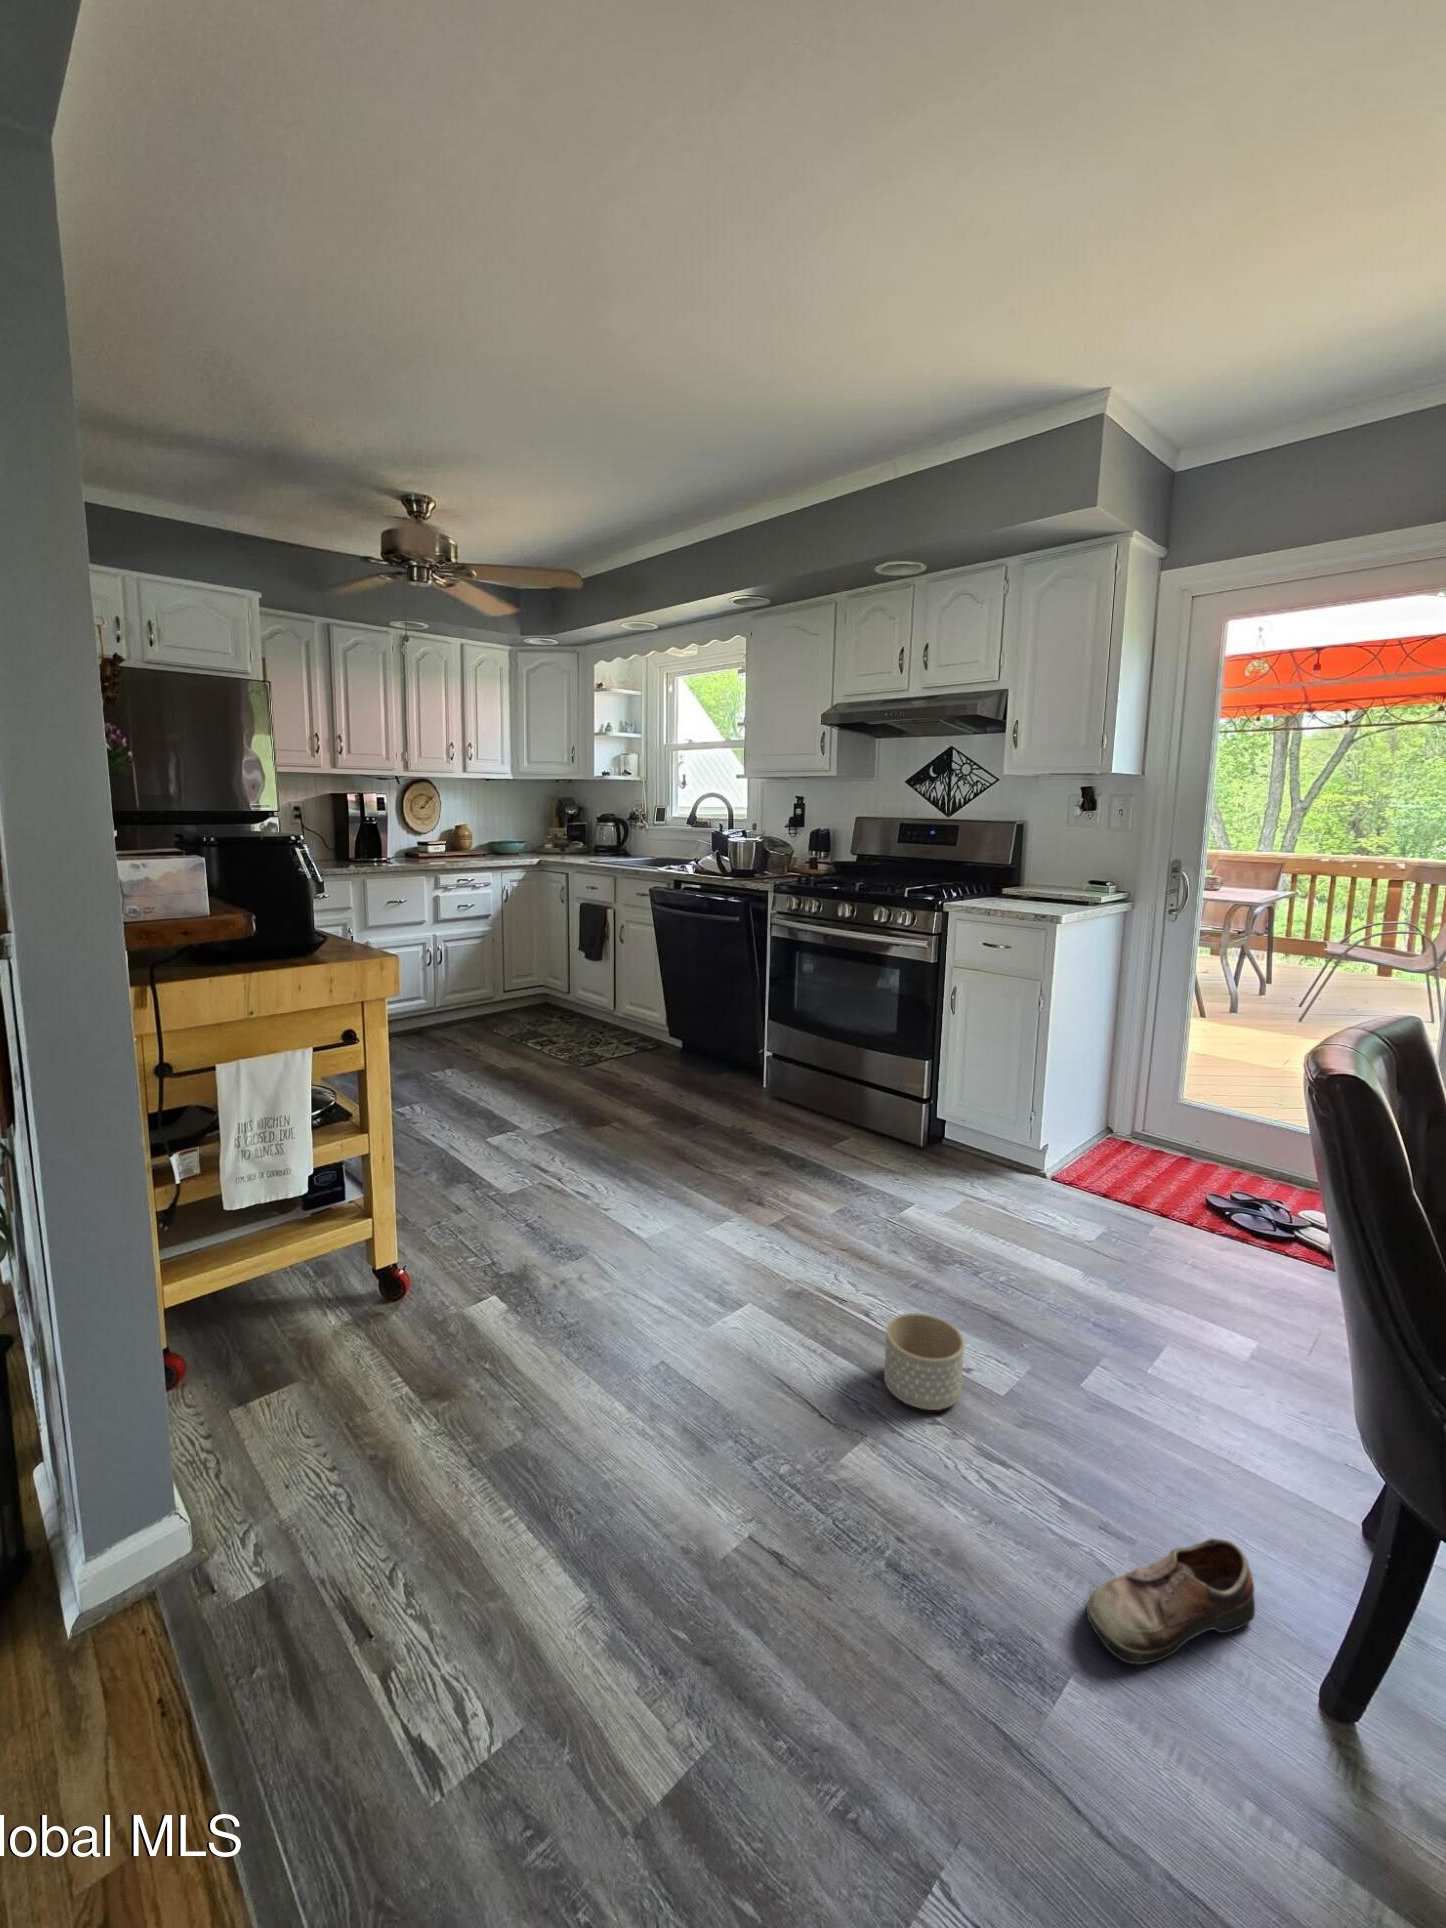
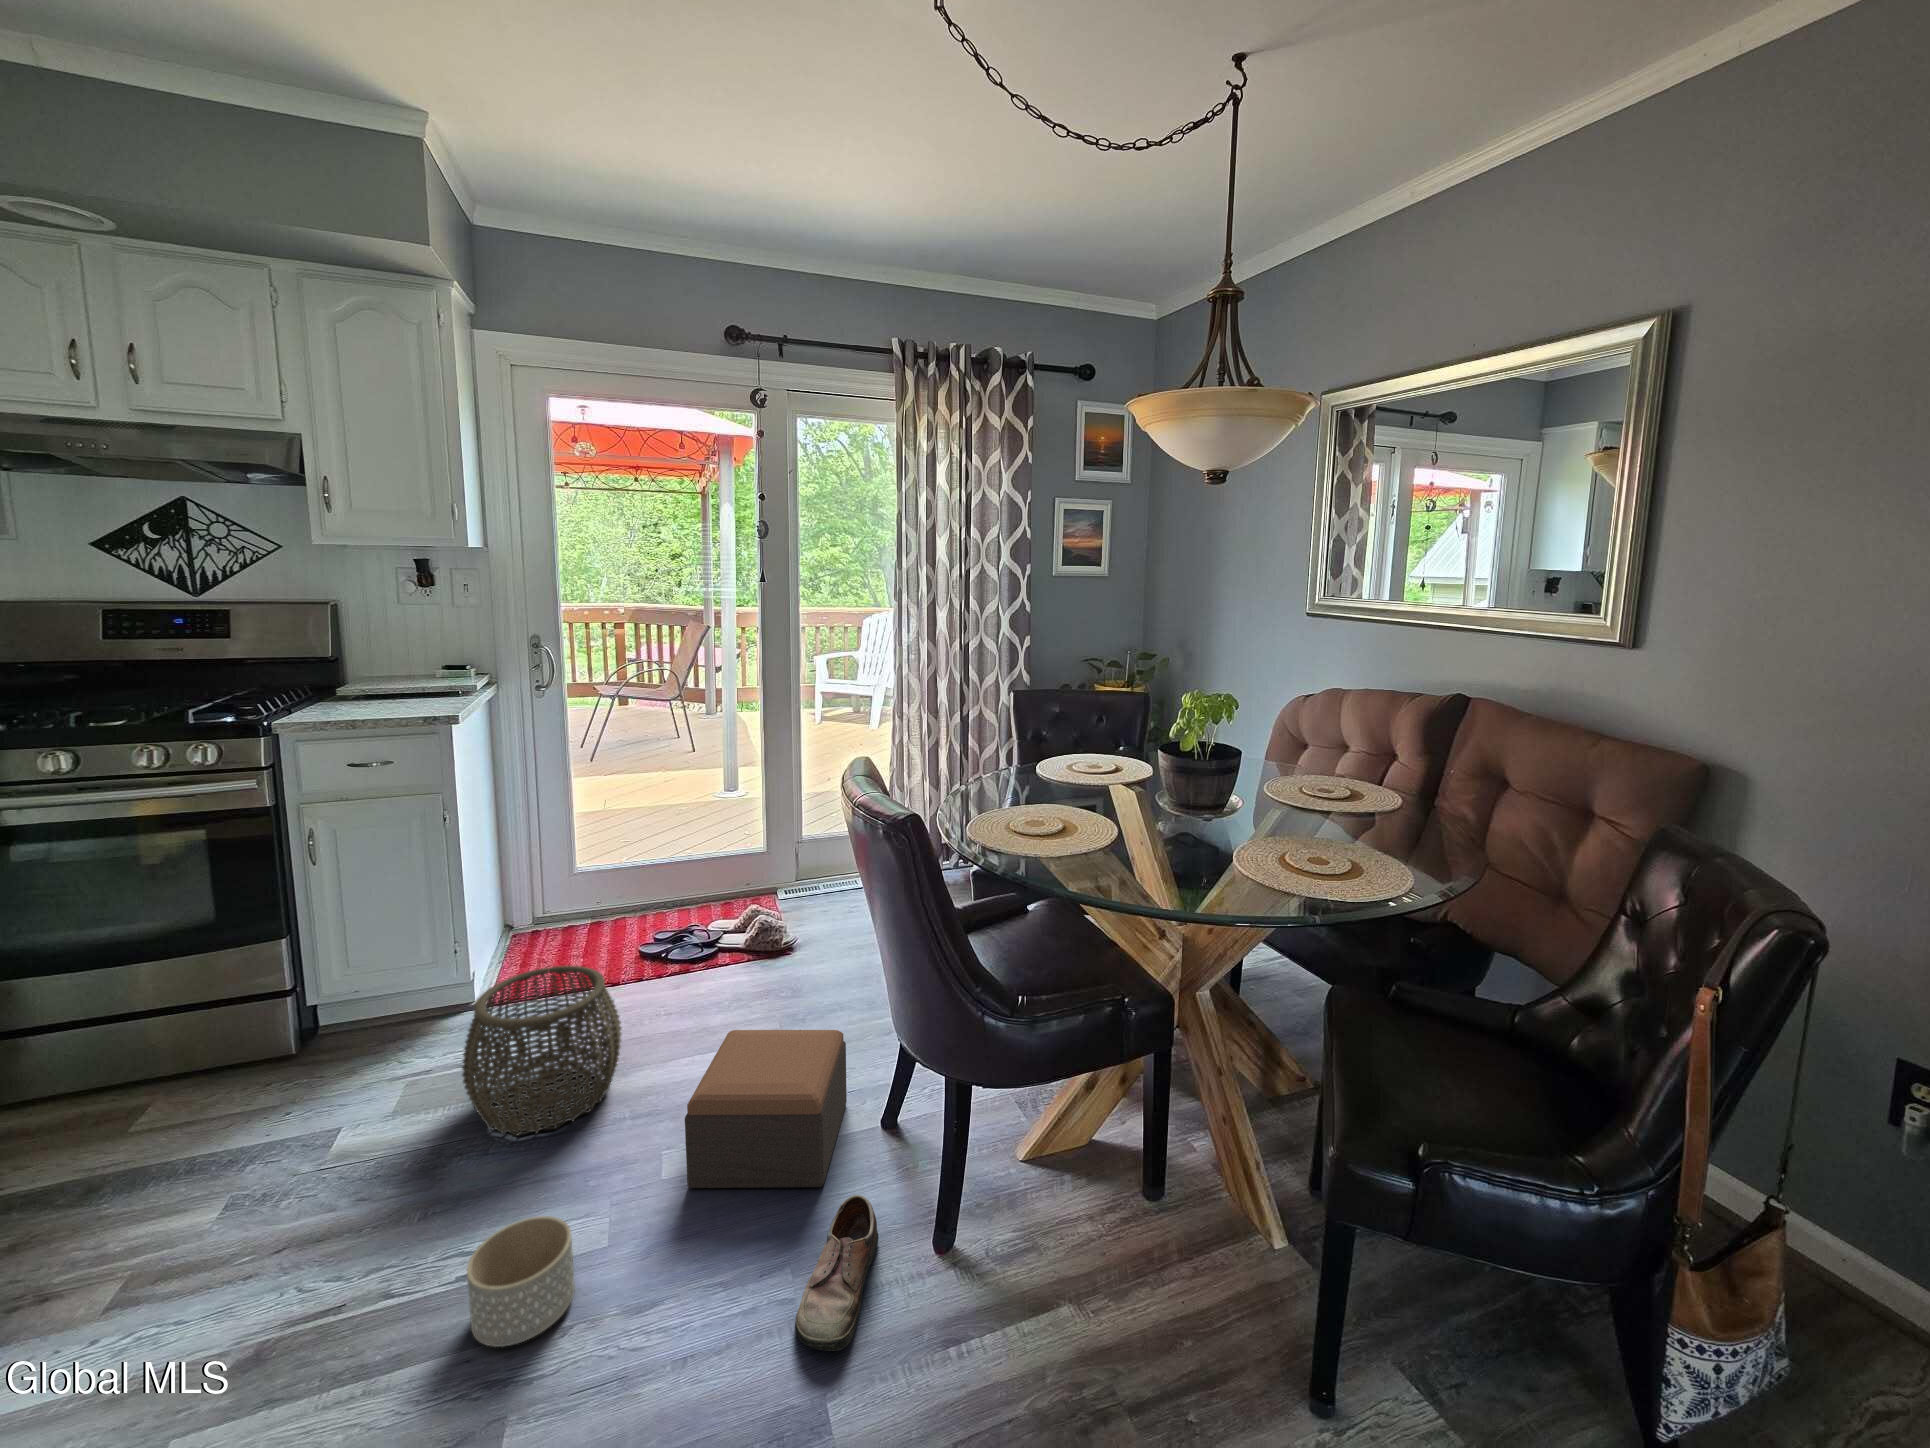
woven basket: none [977,1147,1117,1296] -> present [462,965,622,1135]
footstool: none [1095,1295,1344,1519] -> present [685,1030,847,1188]

